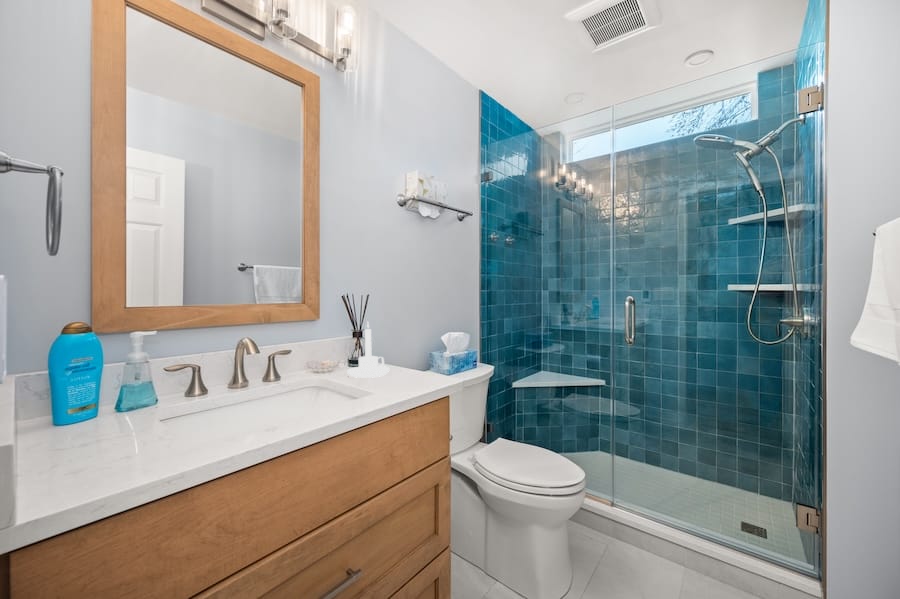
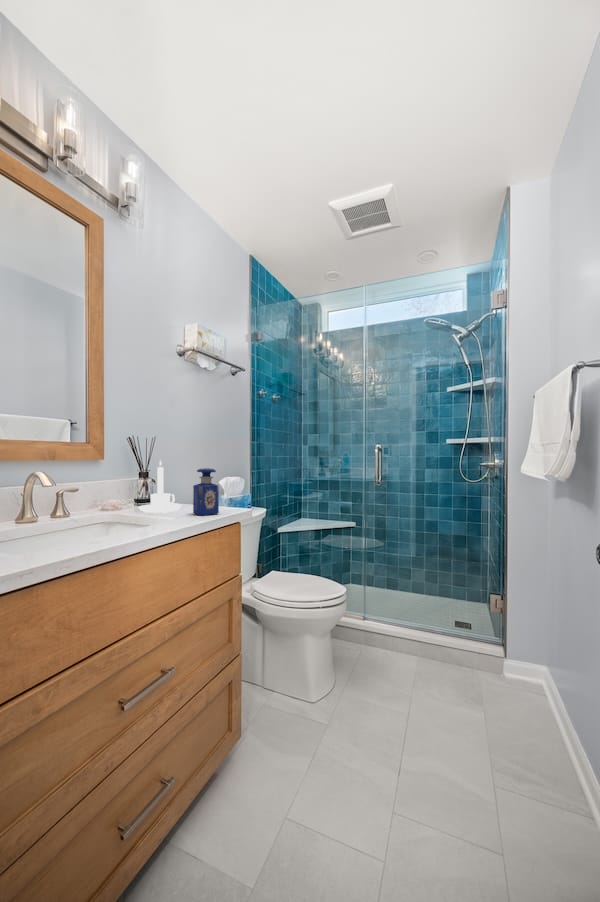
perfume bottle: none [397,332,424,384] -> present [193,468,219,515]

